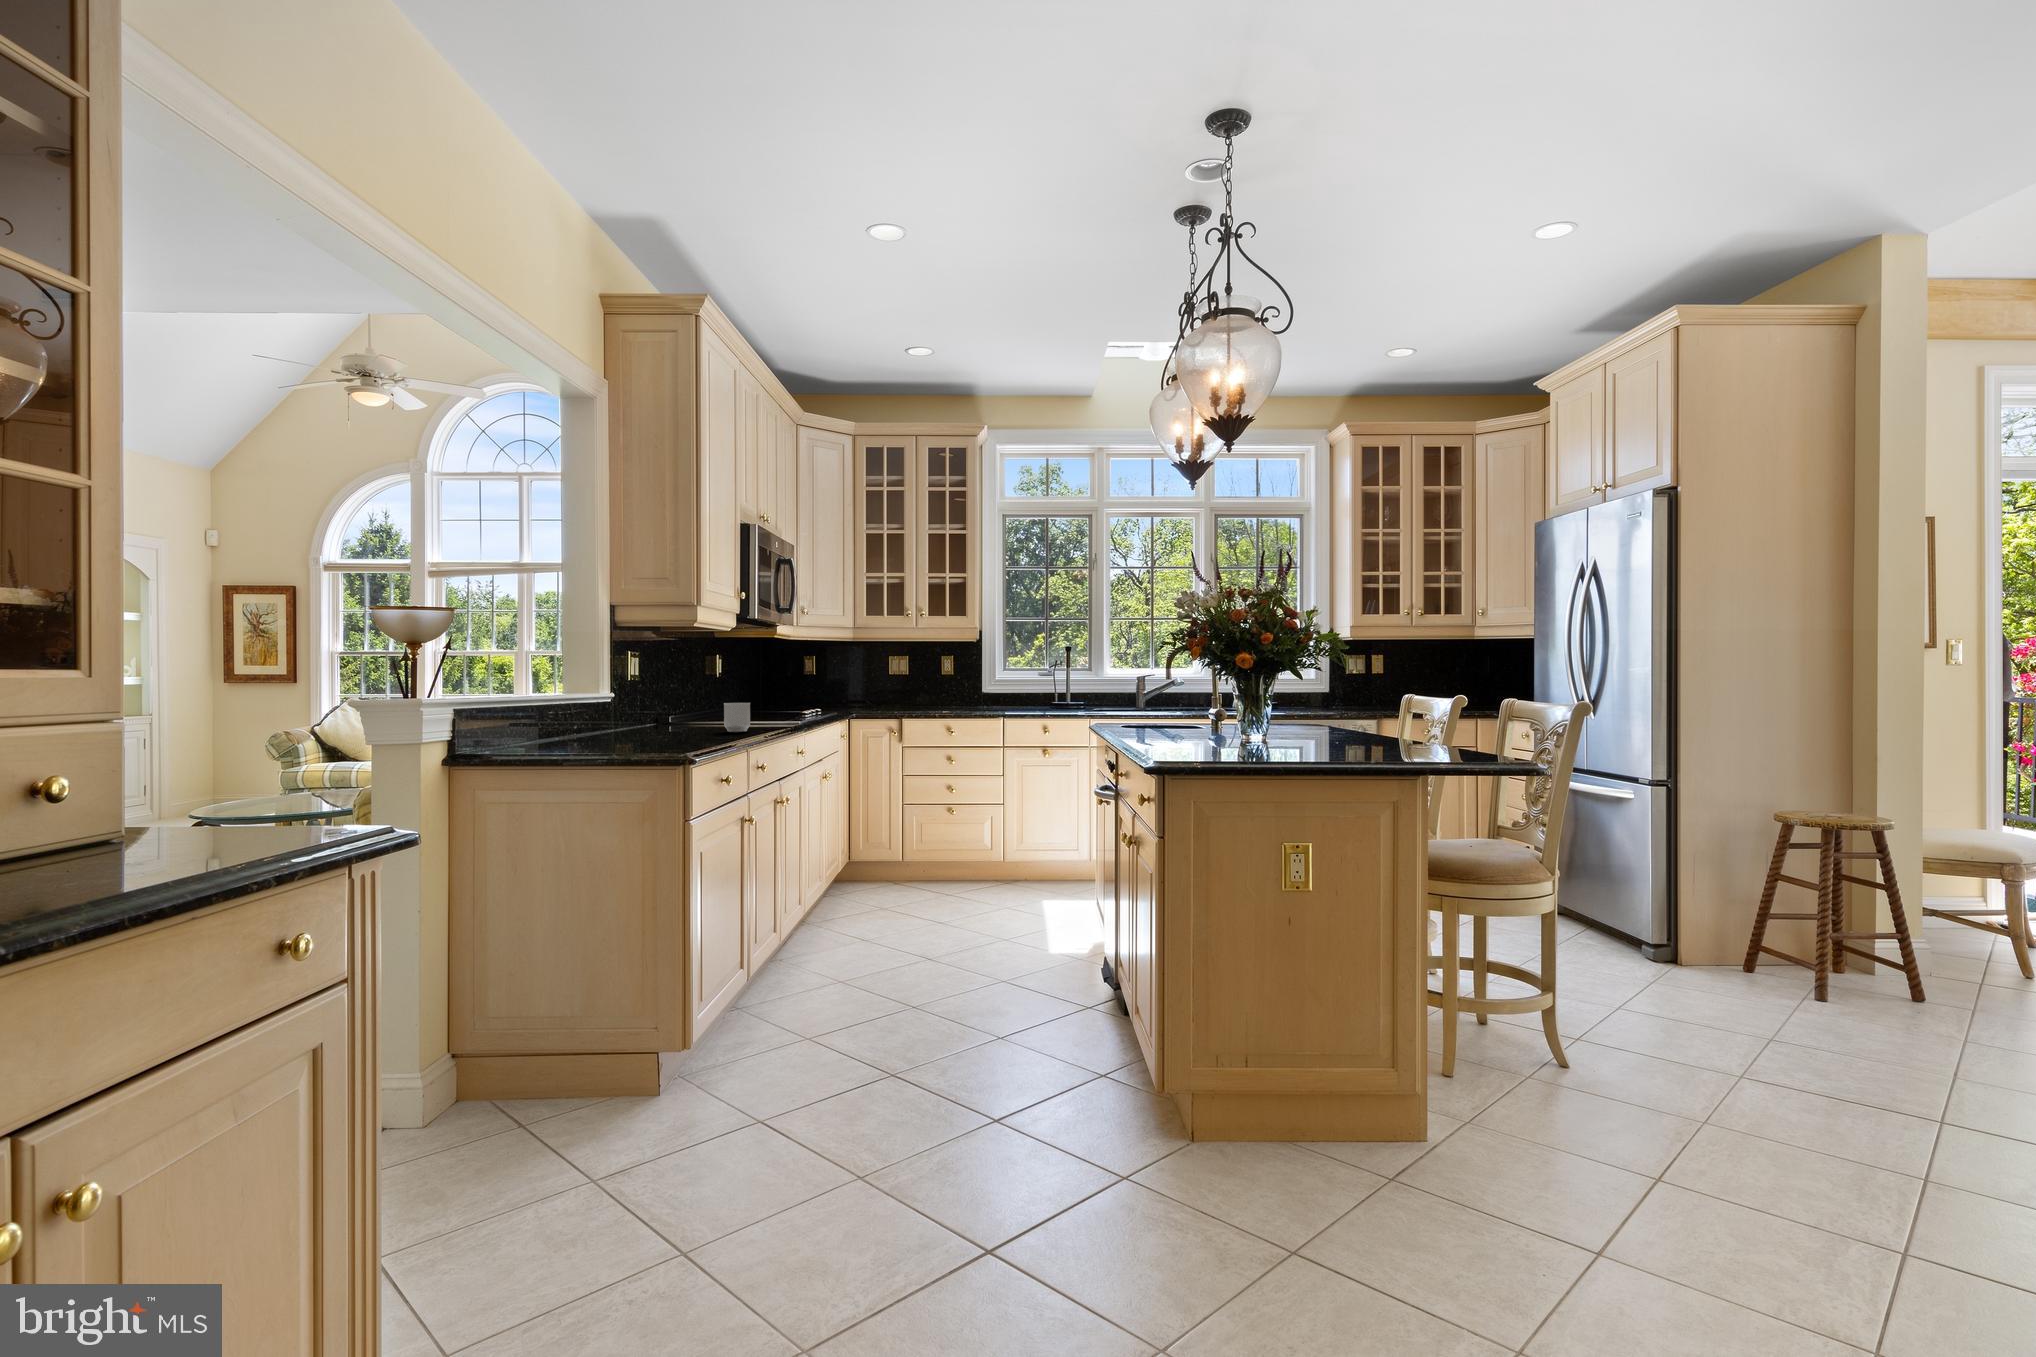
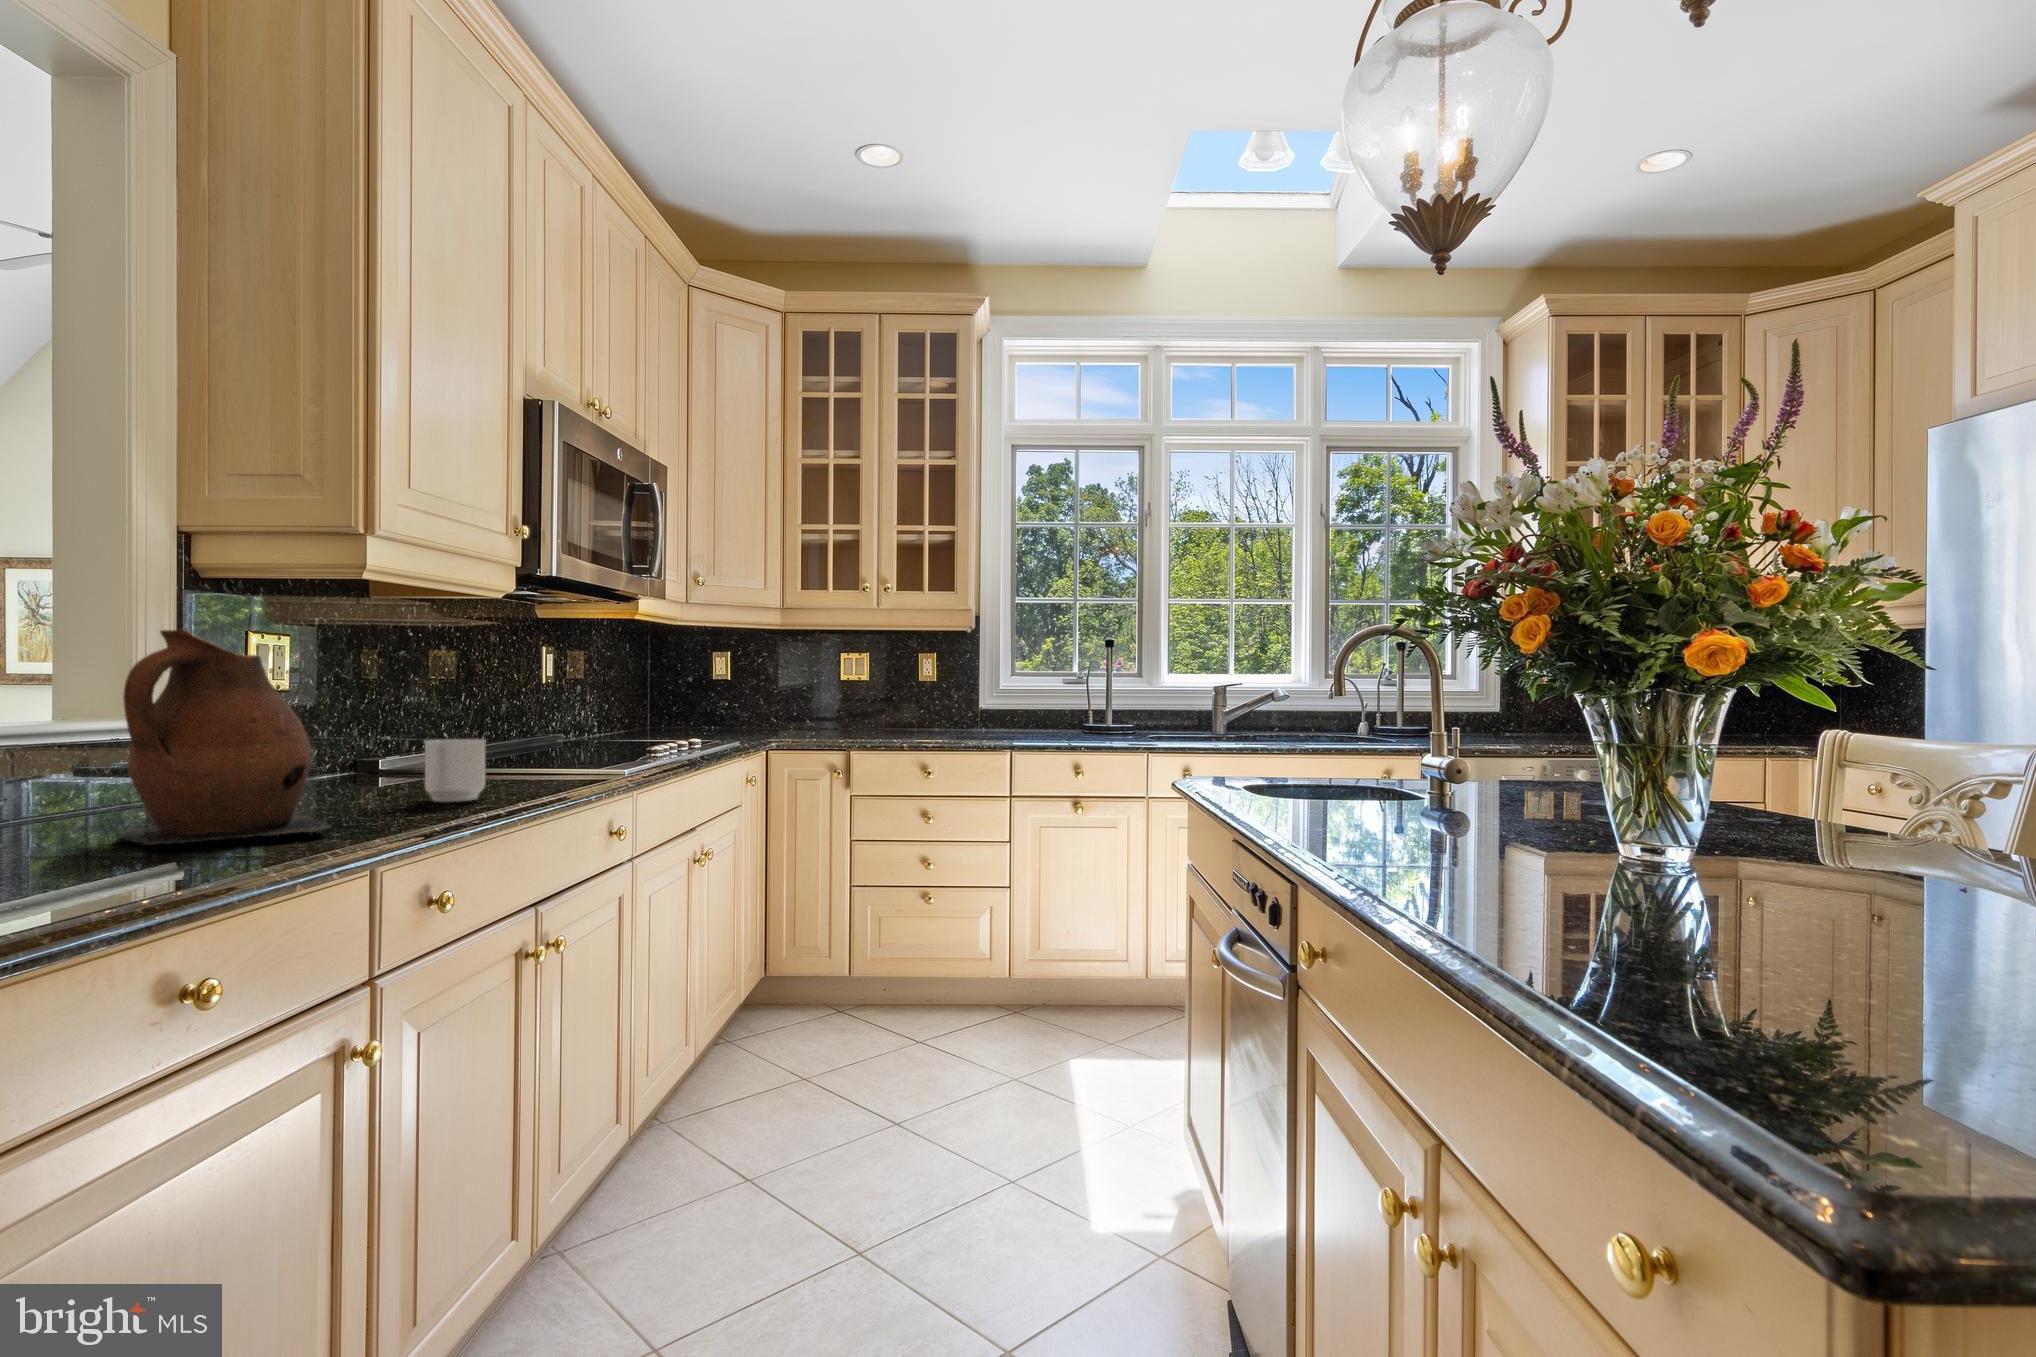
ceramic pitcher: none [629,654,714,740] -> present [120,630,330,845]

